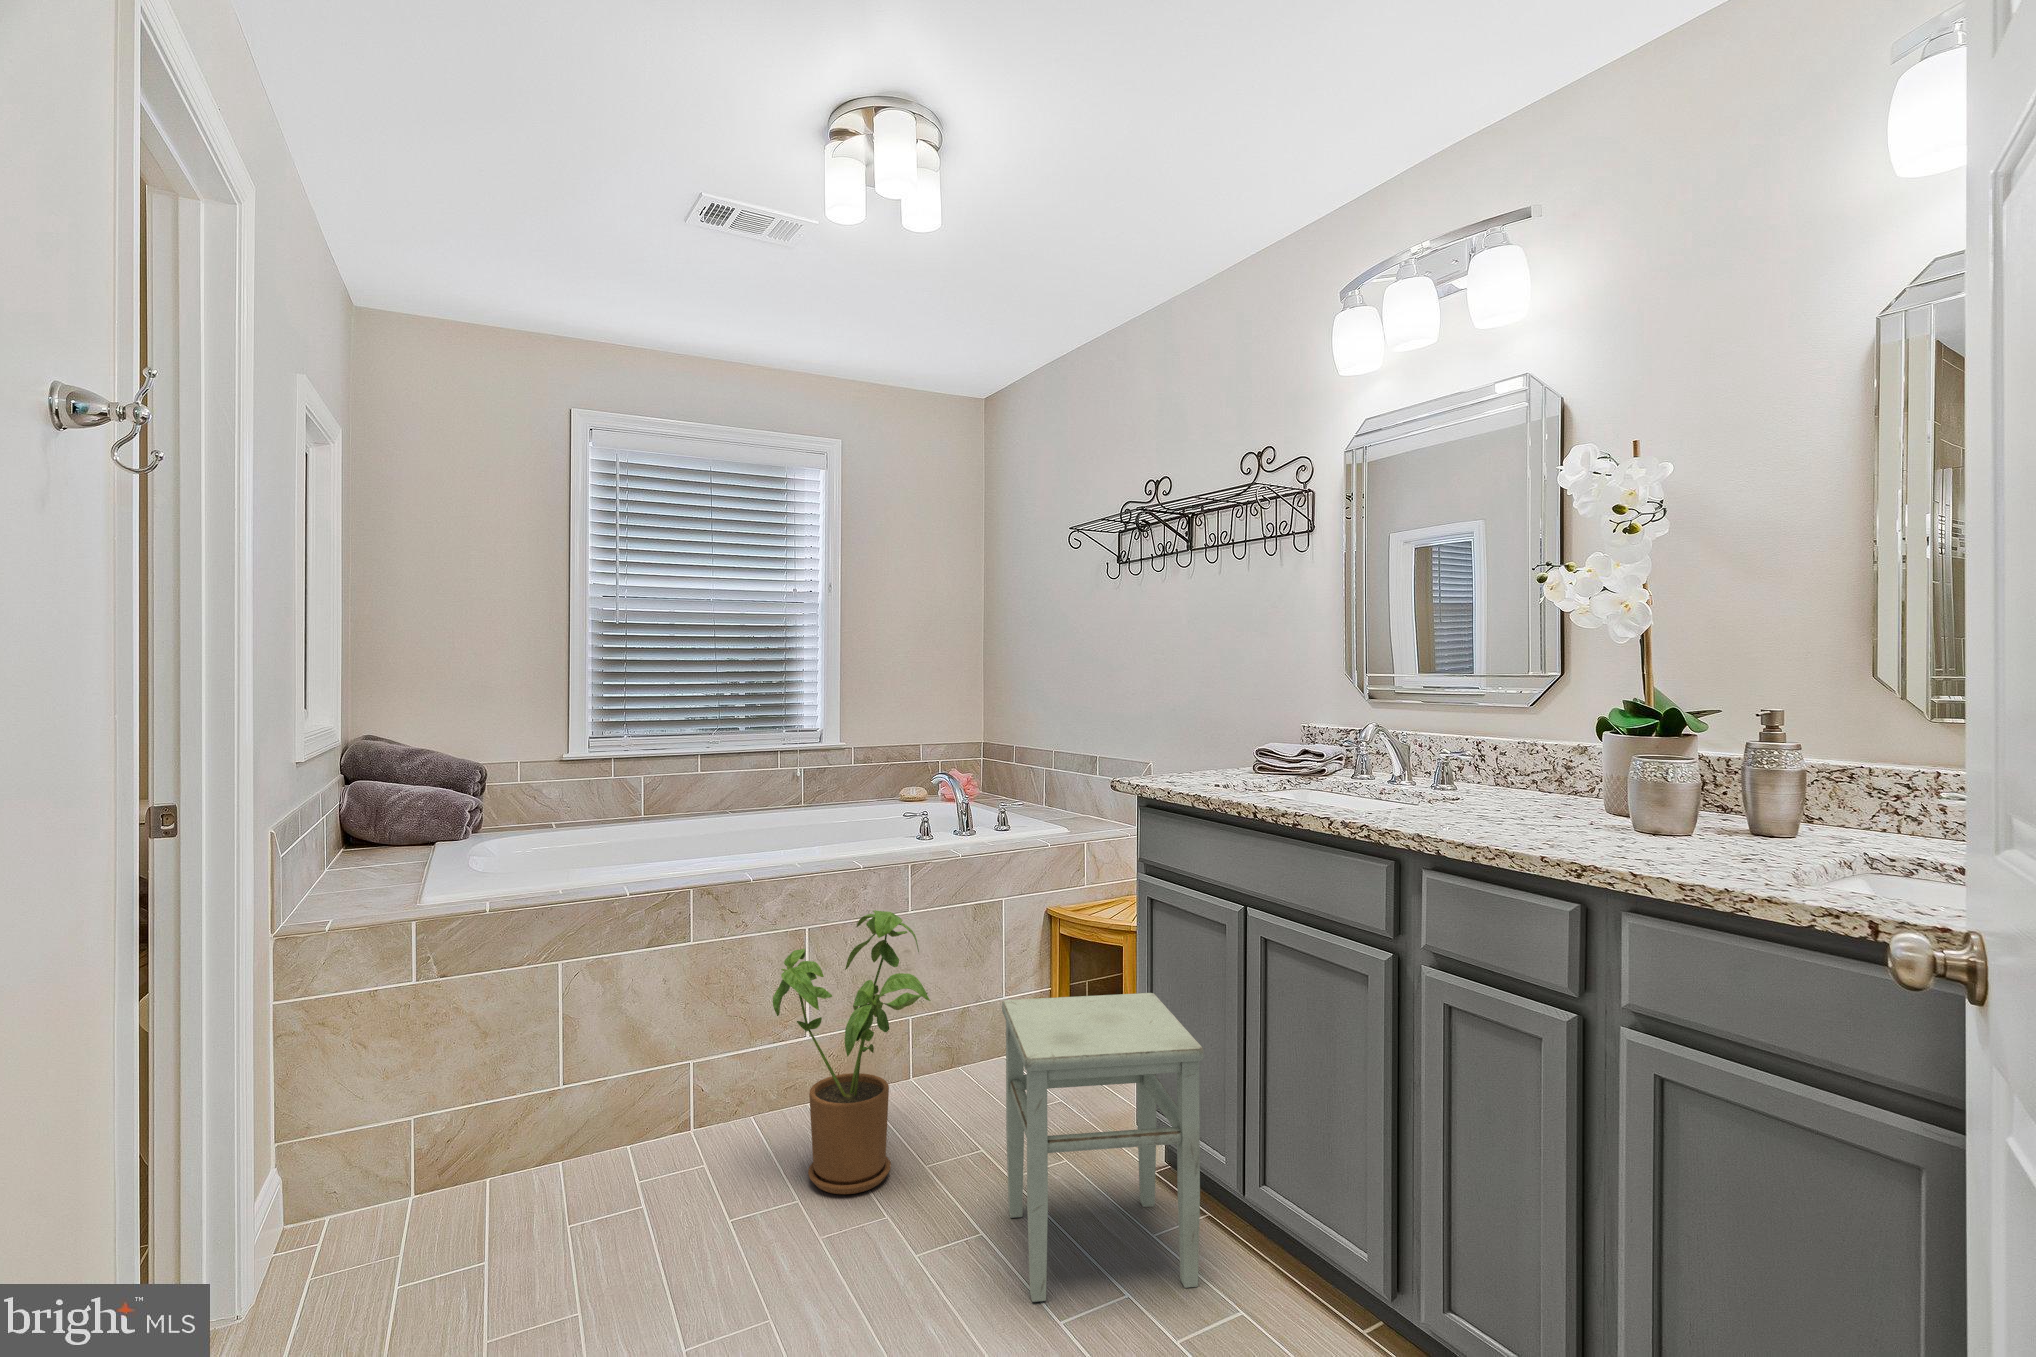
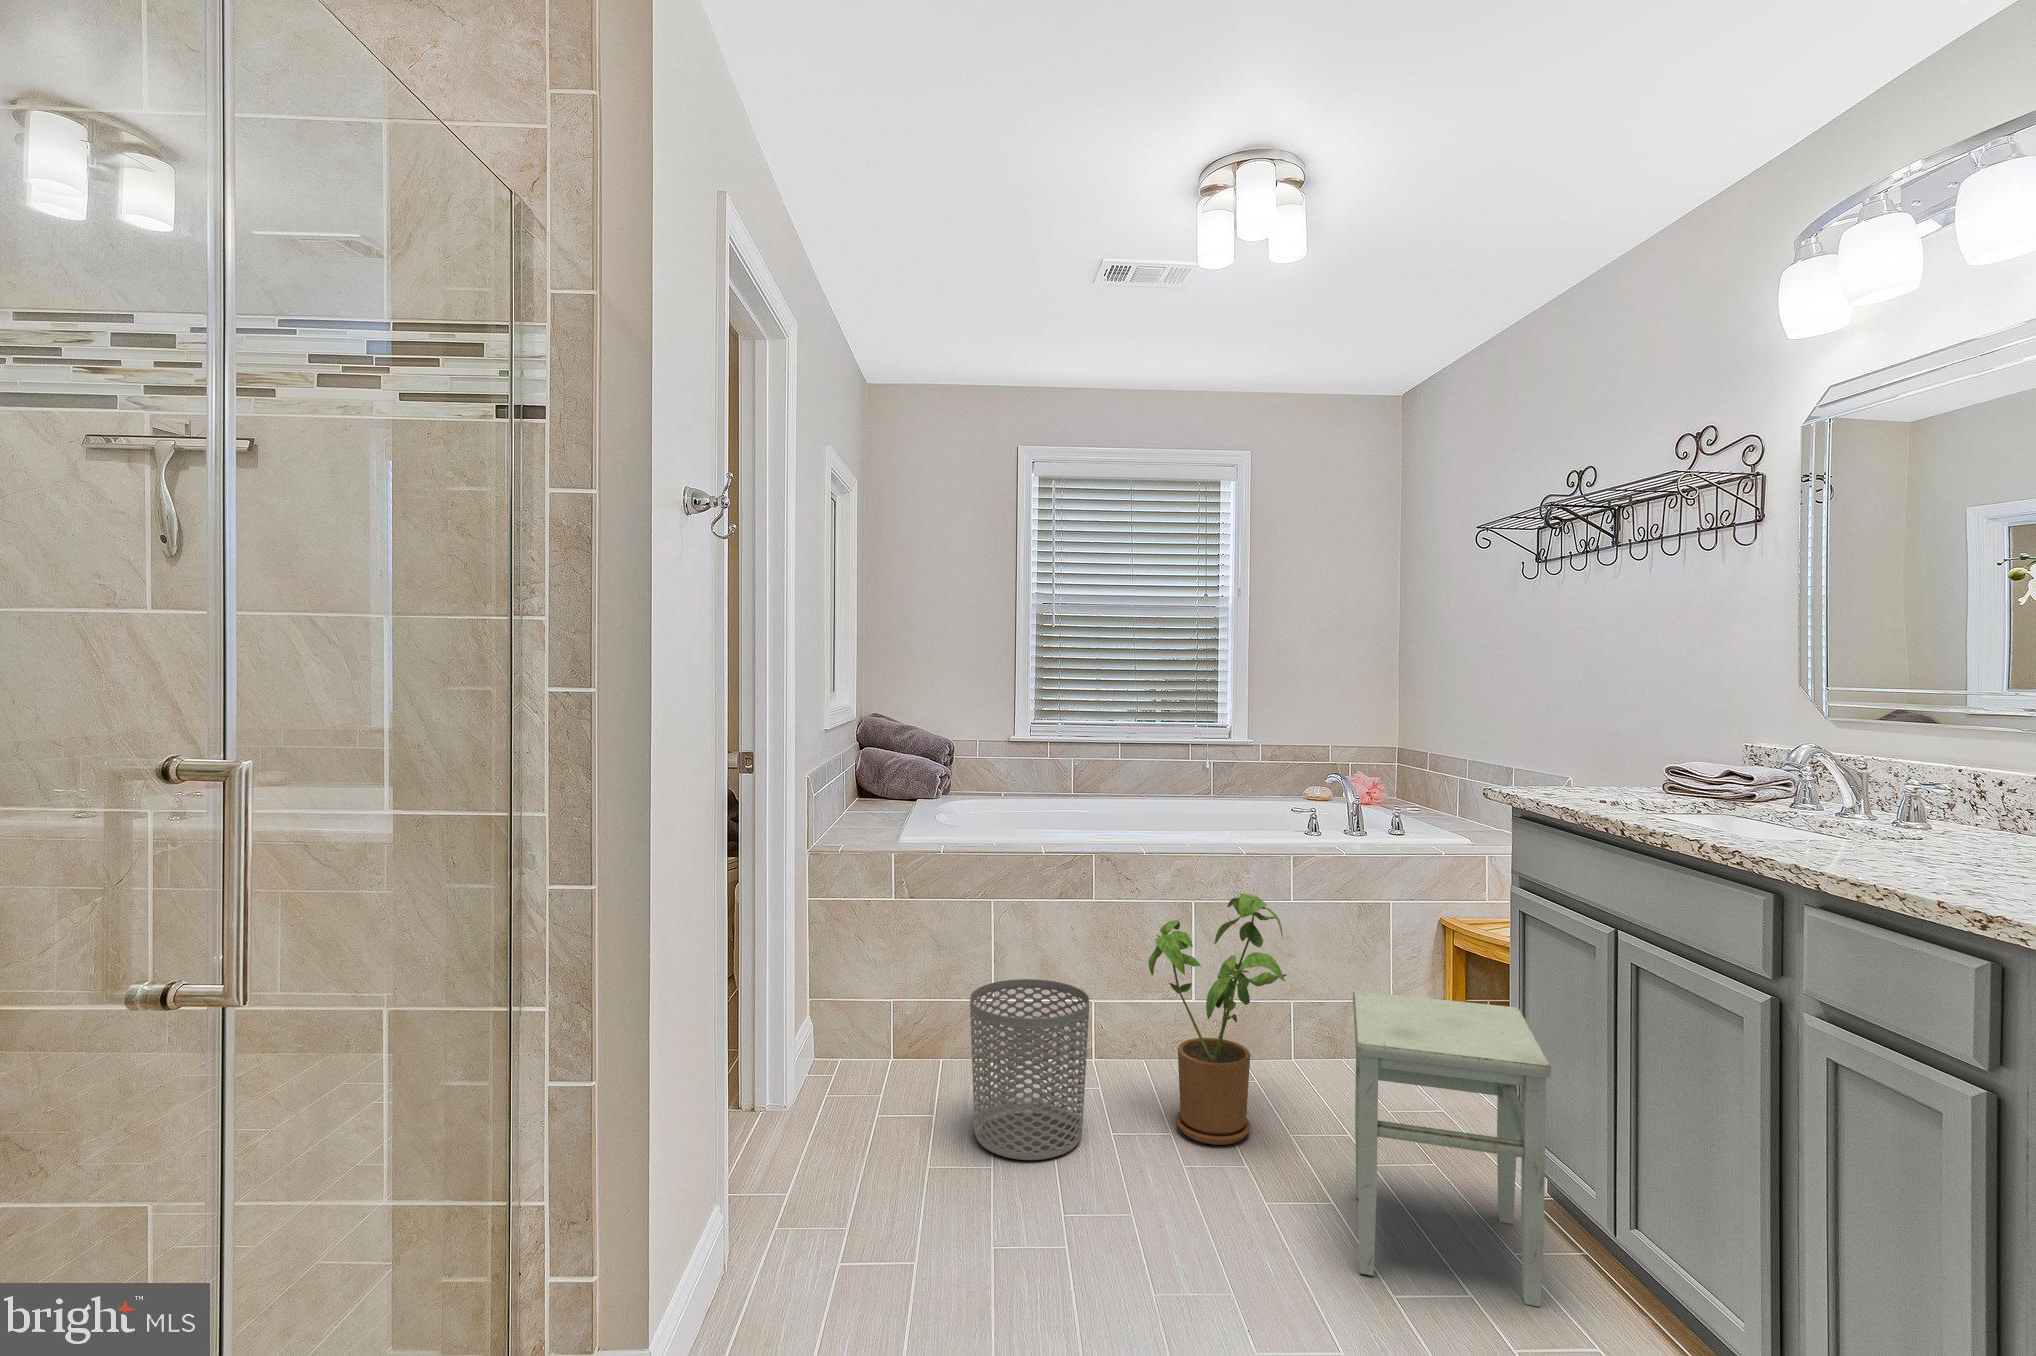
waste bin: none [553,1042,708,1272] -> present [970,979,1089,1160]

